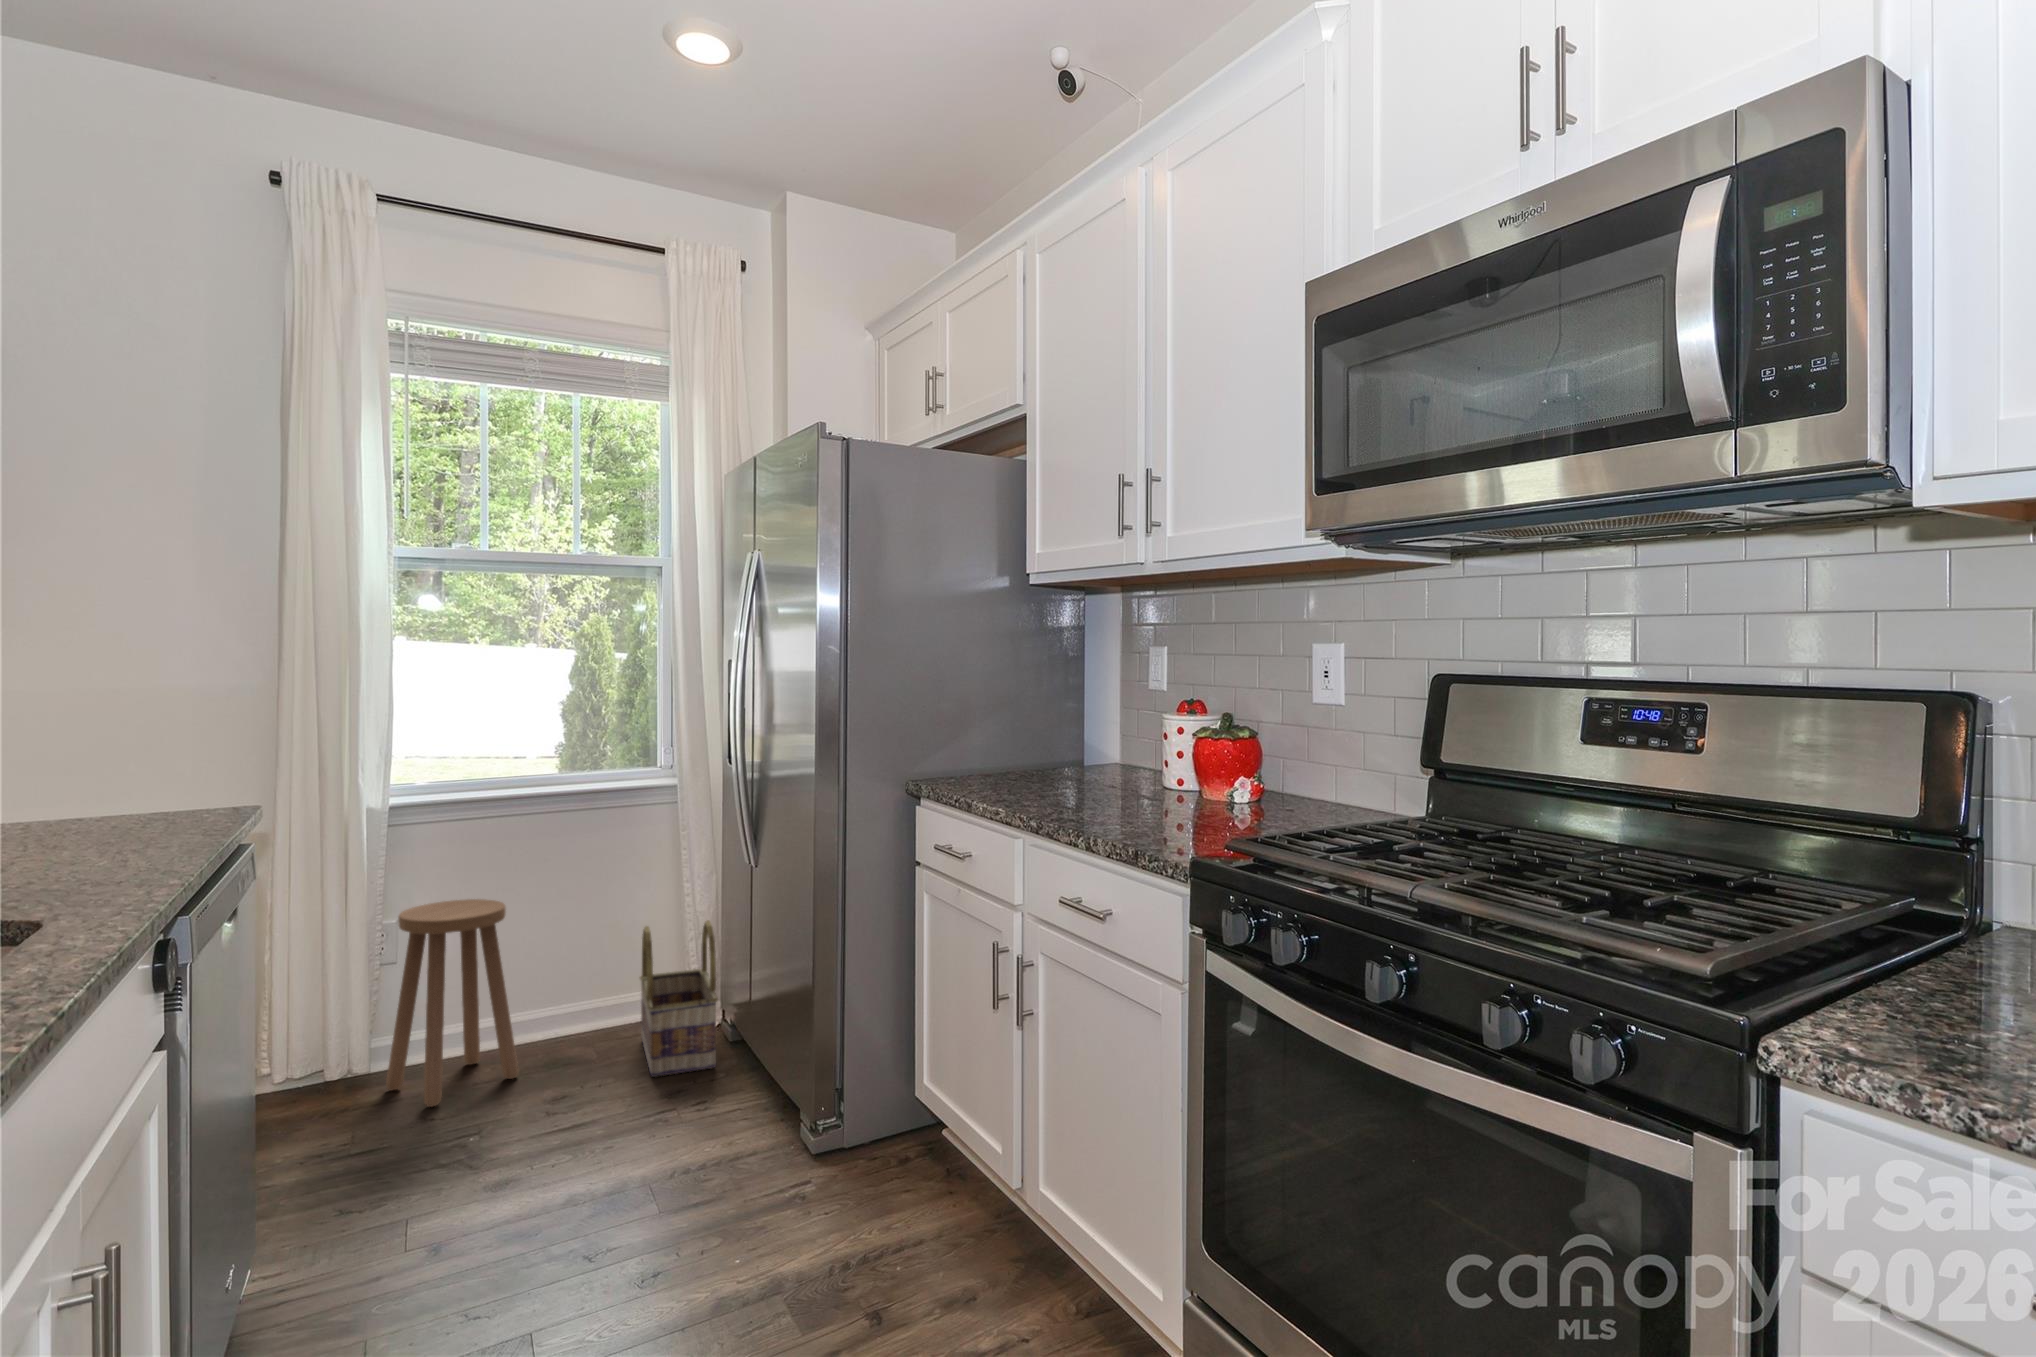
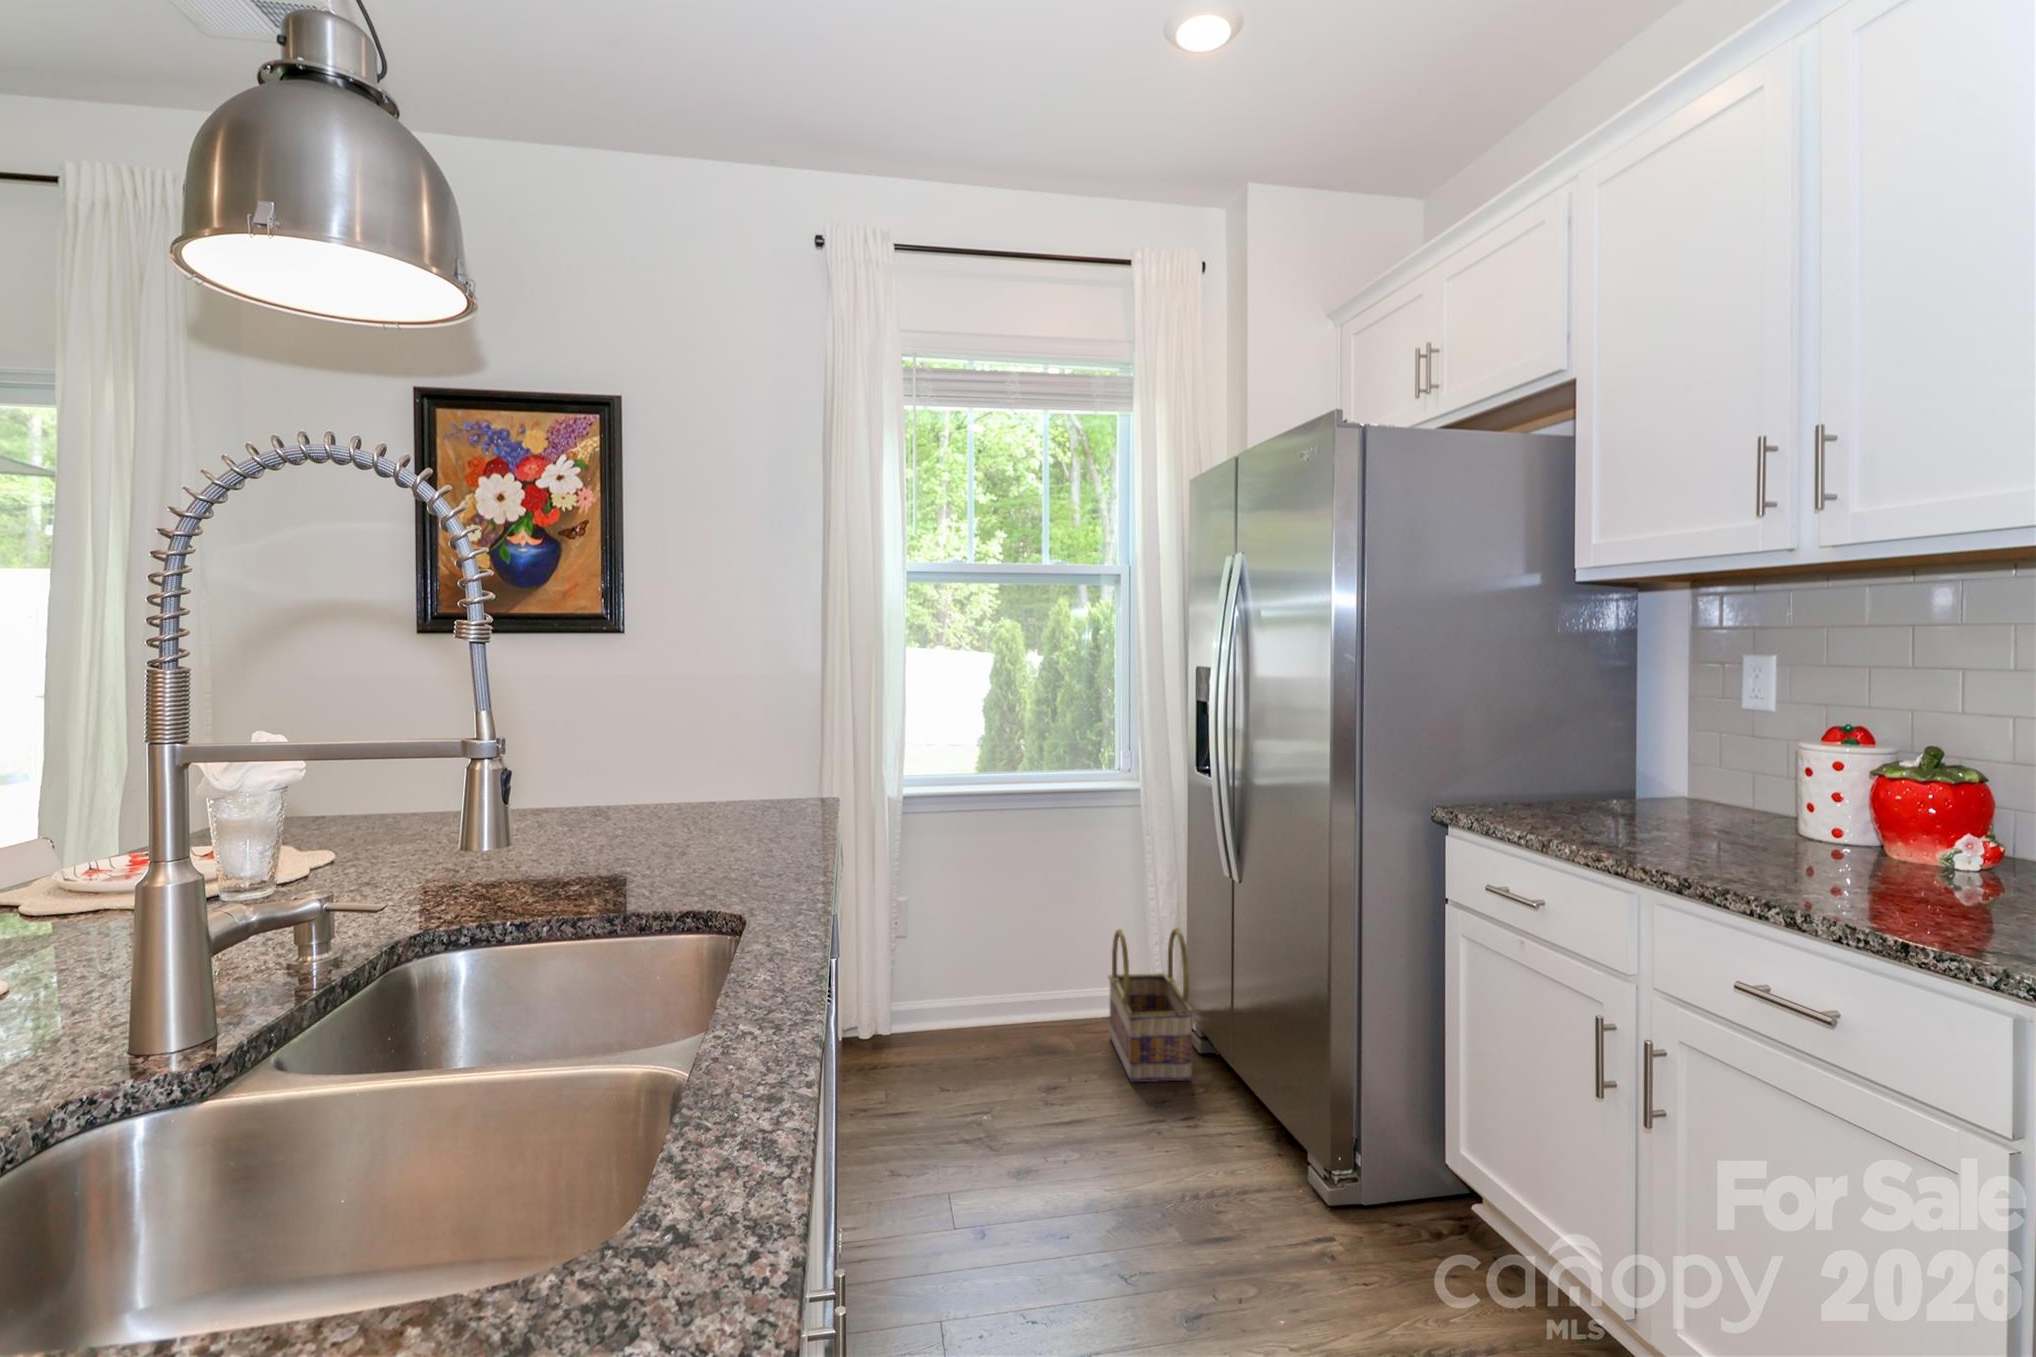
stool: present [386,899,519,1106] -> none [896,890,1007,1085]

